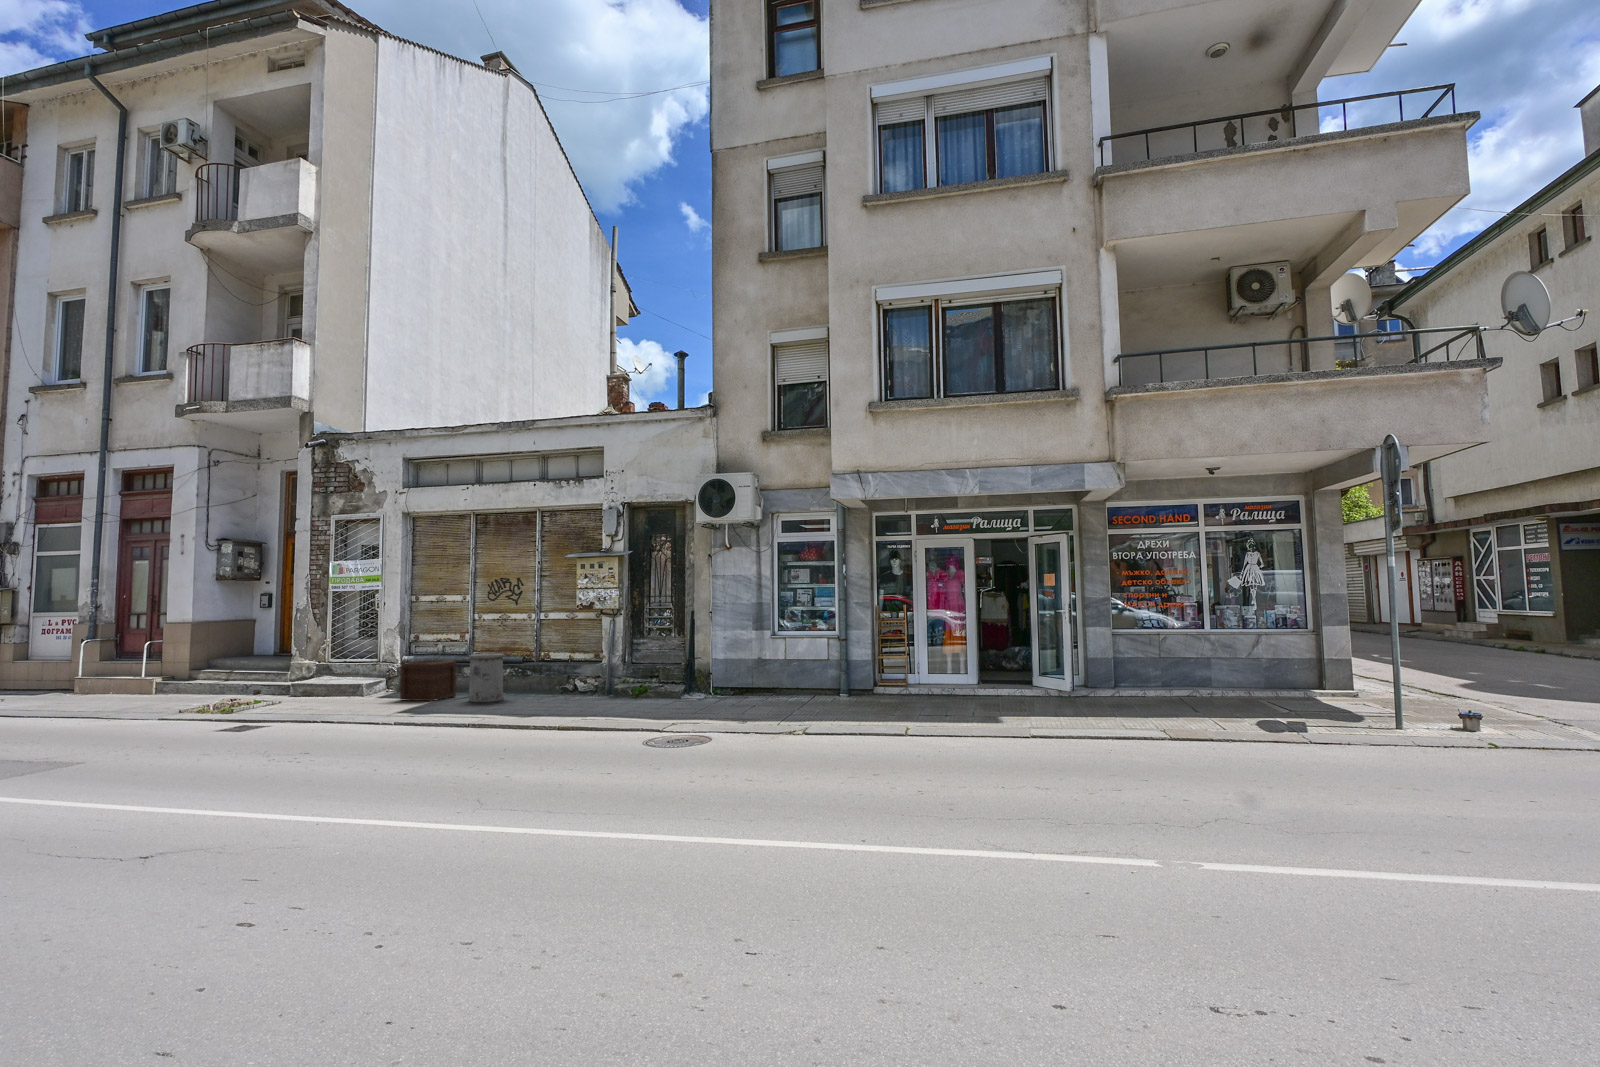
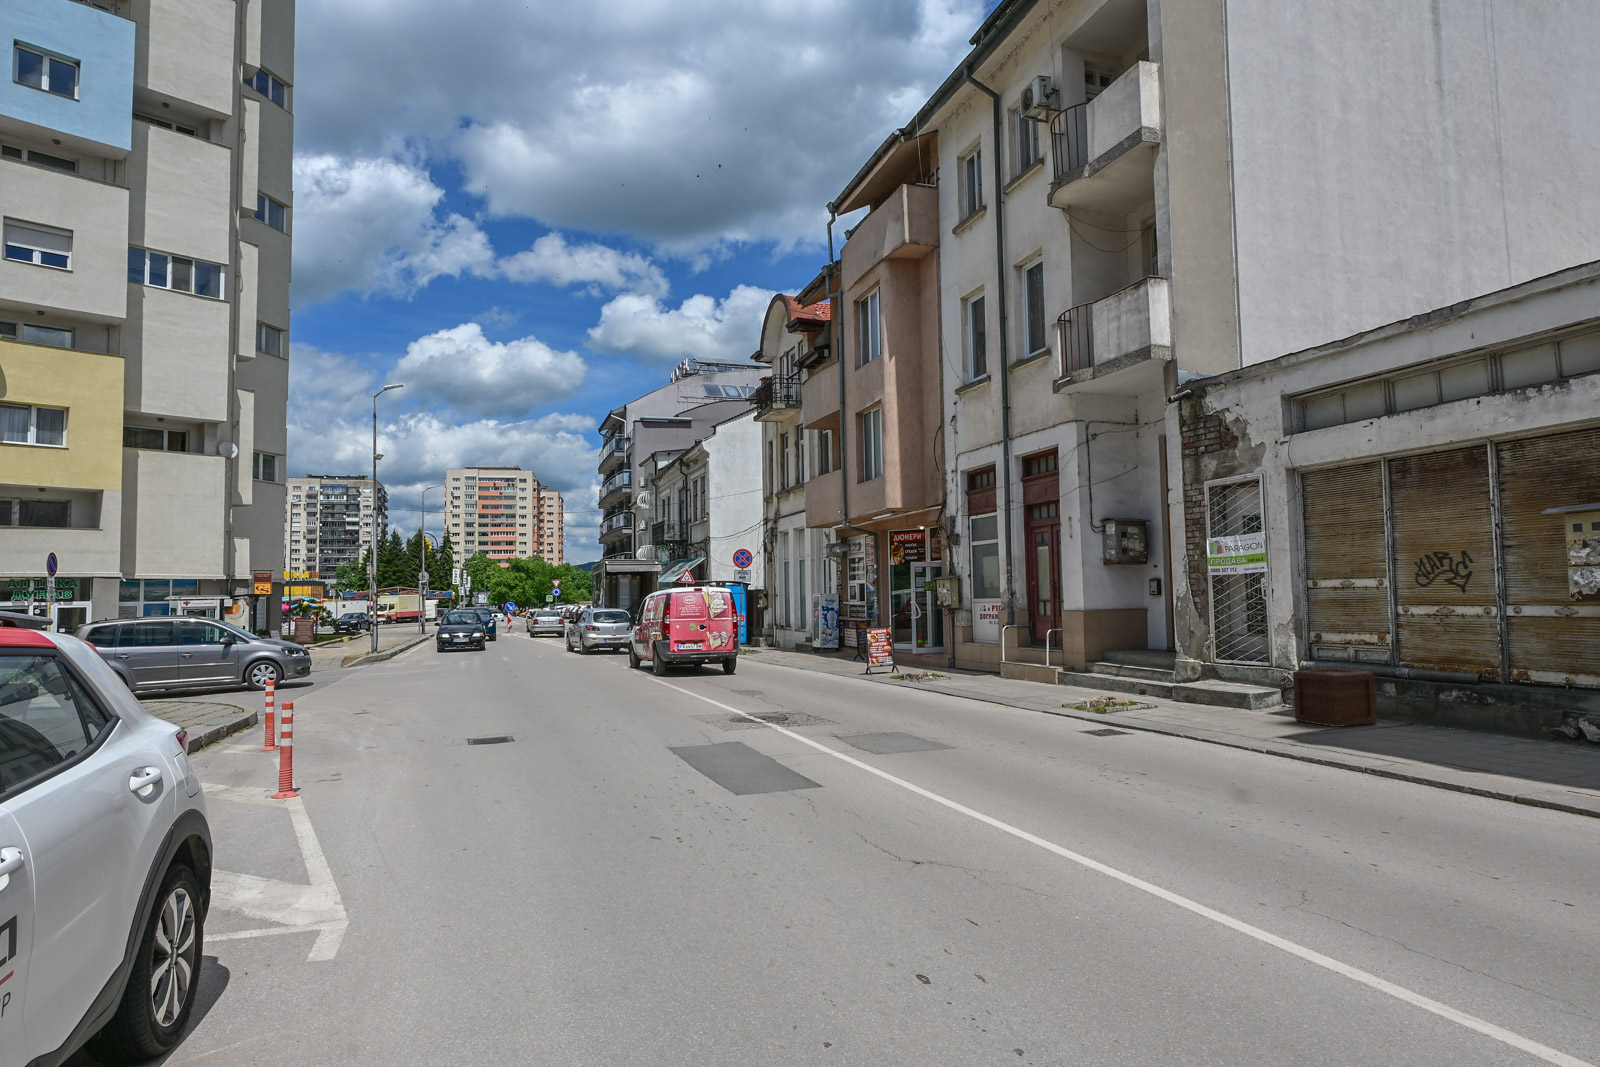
trash can: present [469,653,504,702] -> none [1386,664,1448,738]

